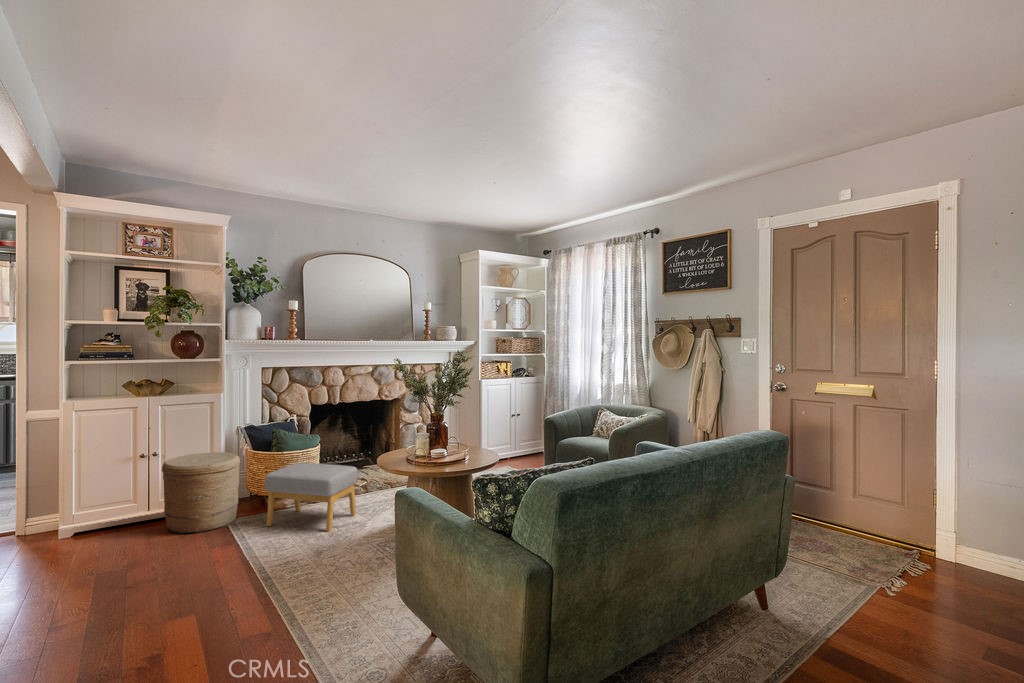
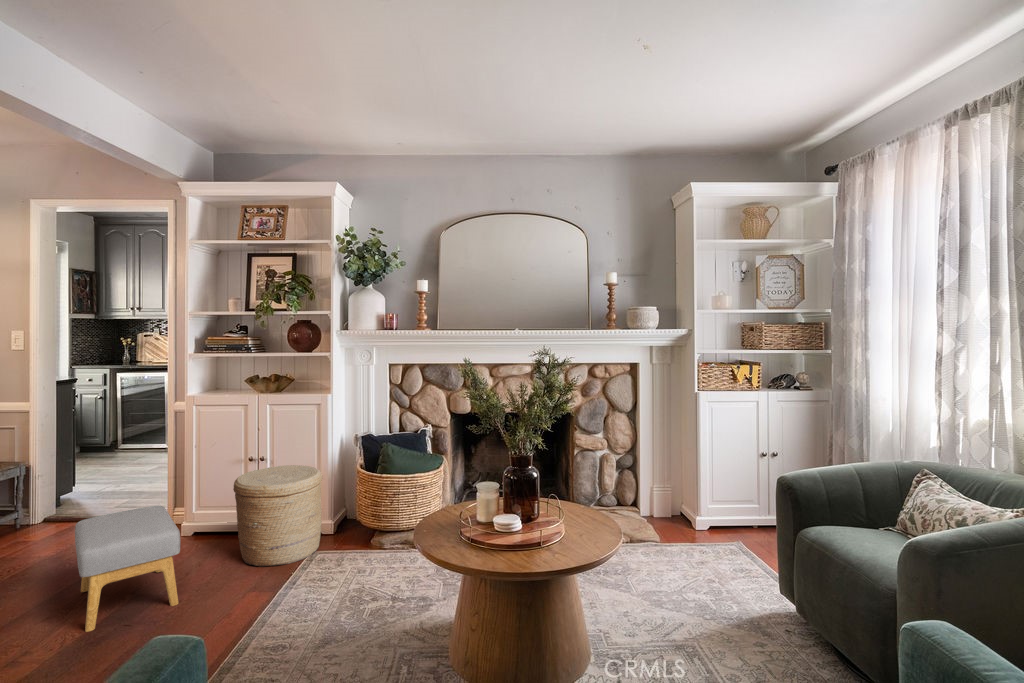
footstool: present [265,463,357,532] -> present [75,506,180,632]

